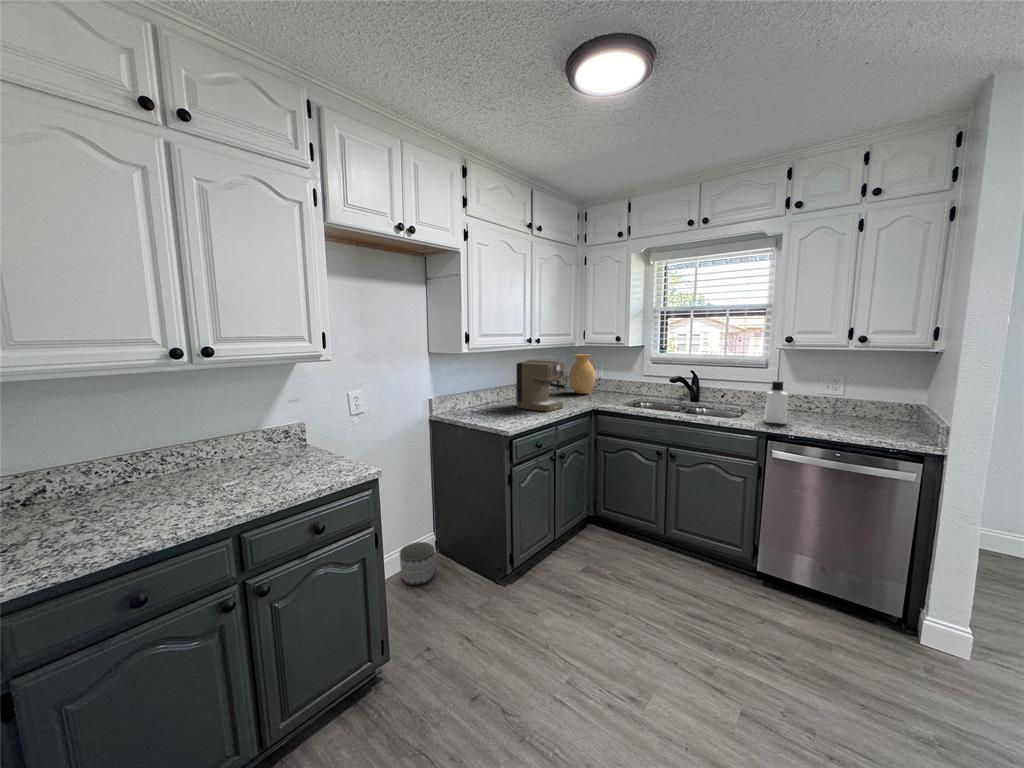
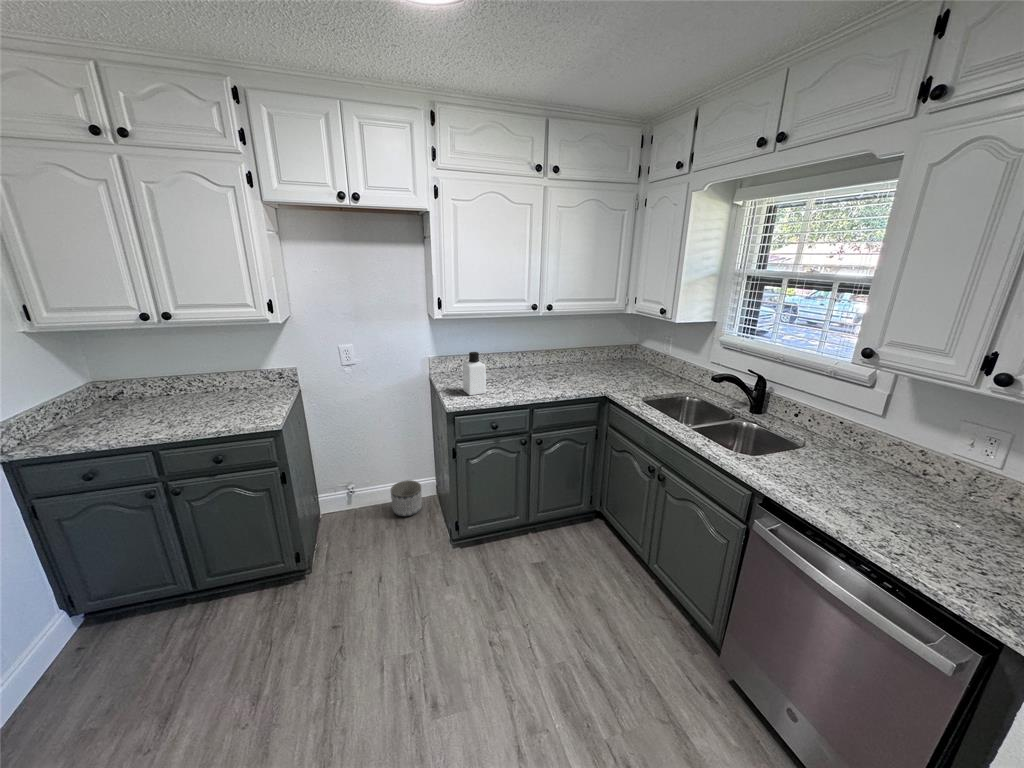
vase: present [569,354,596,394] -> none [617,324,650,372]
coffee maker: present [516,360,565,411] -> none [520,329,567,390]
bottle: present [765,381,788,424] -> present [463,352,486,395]

